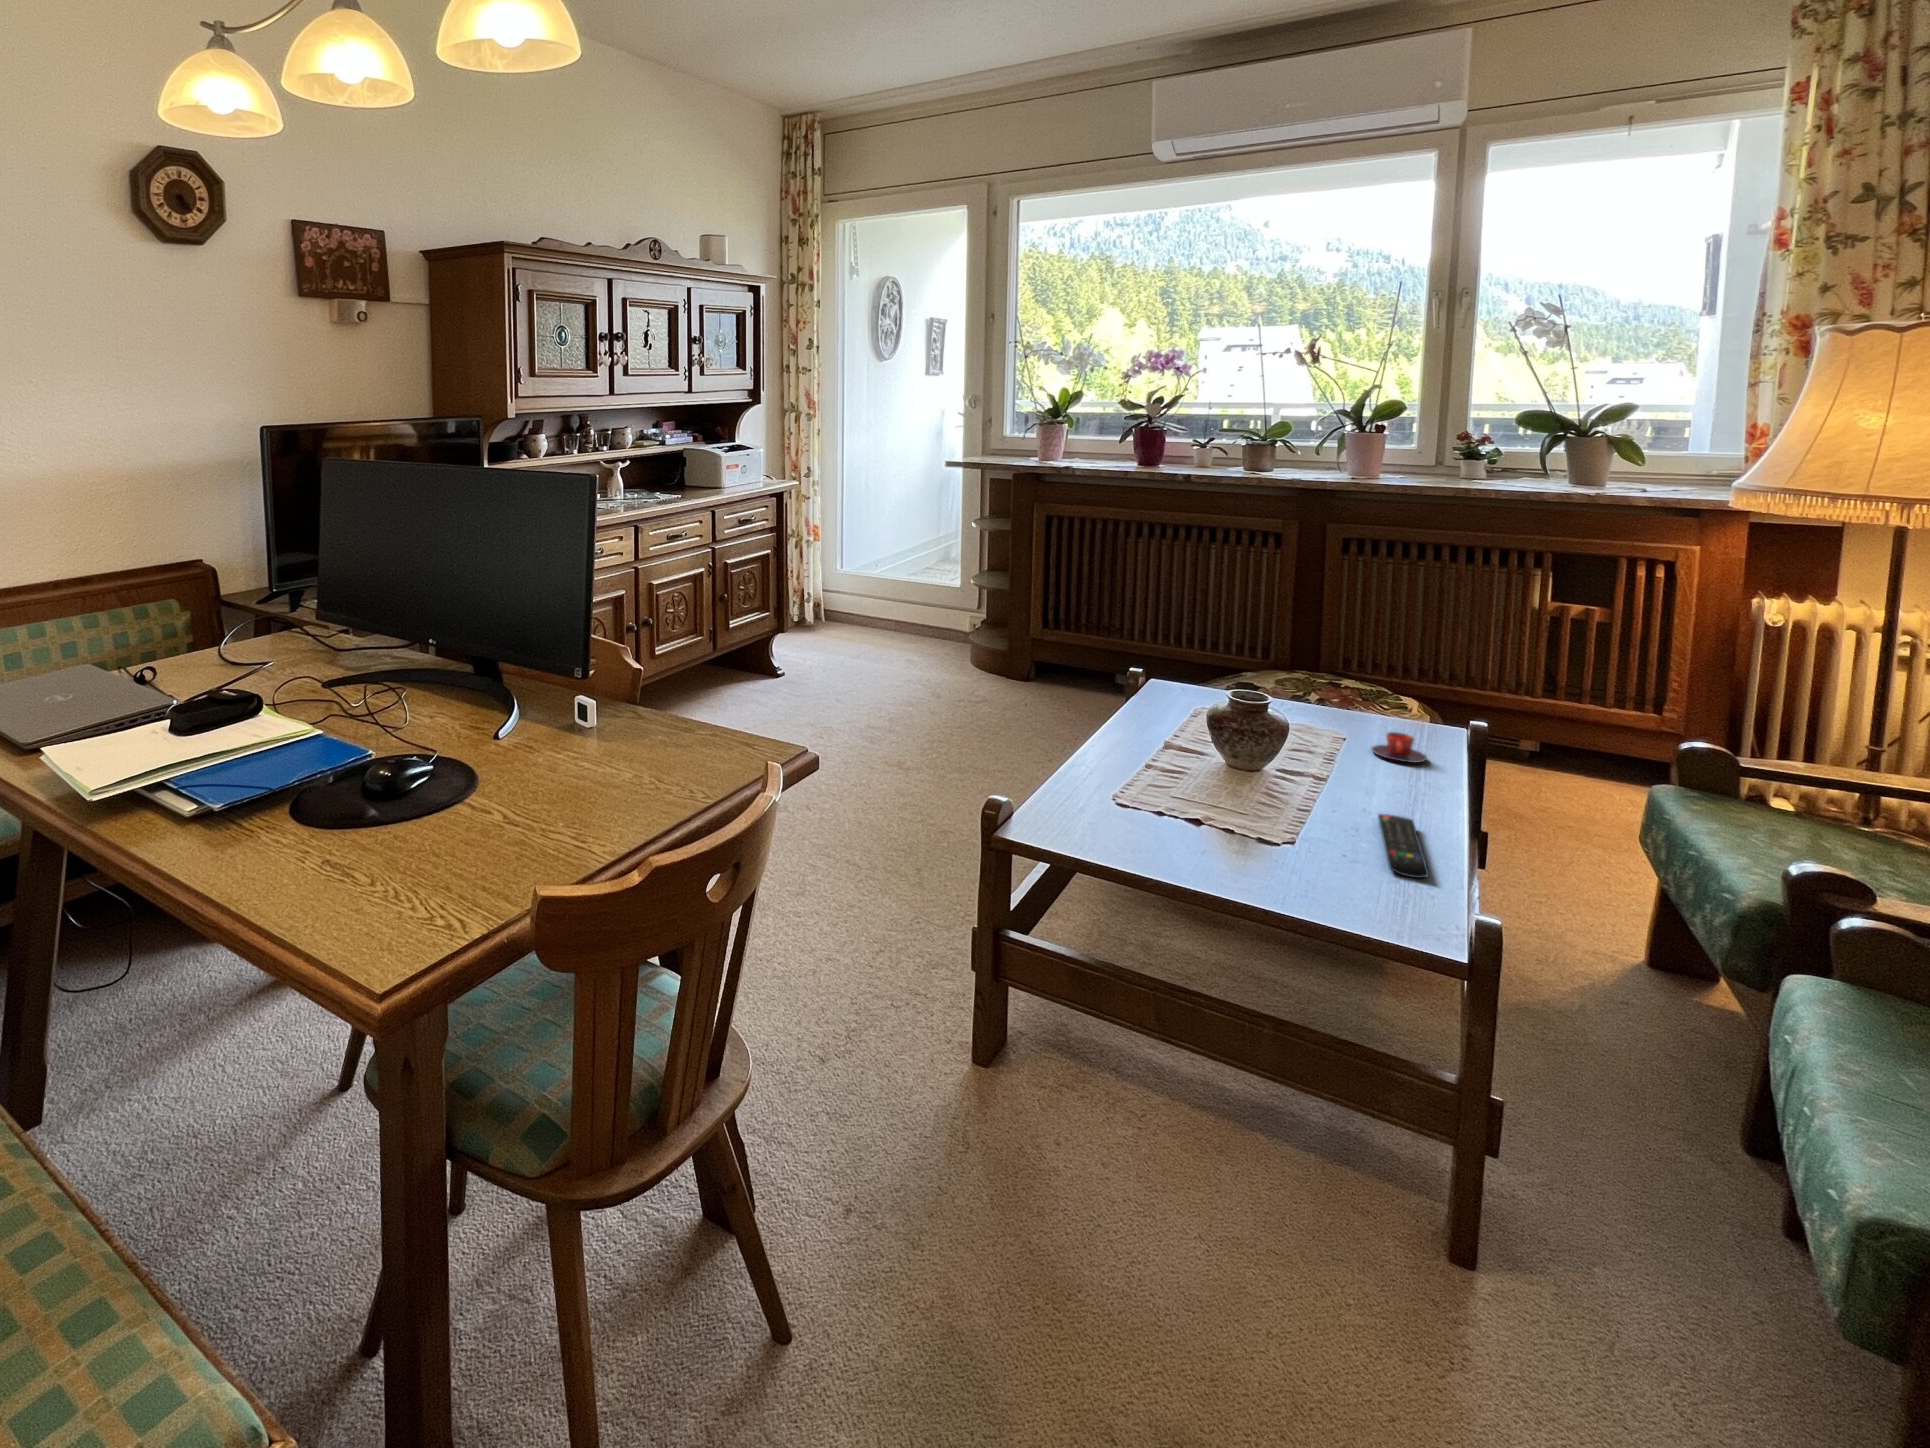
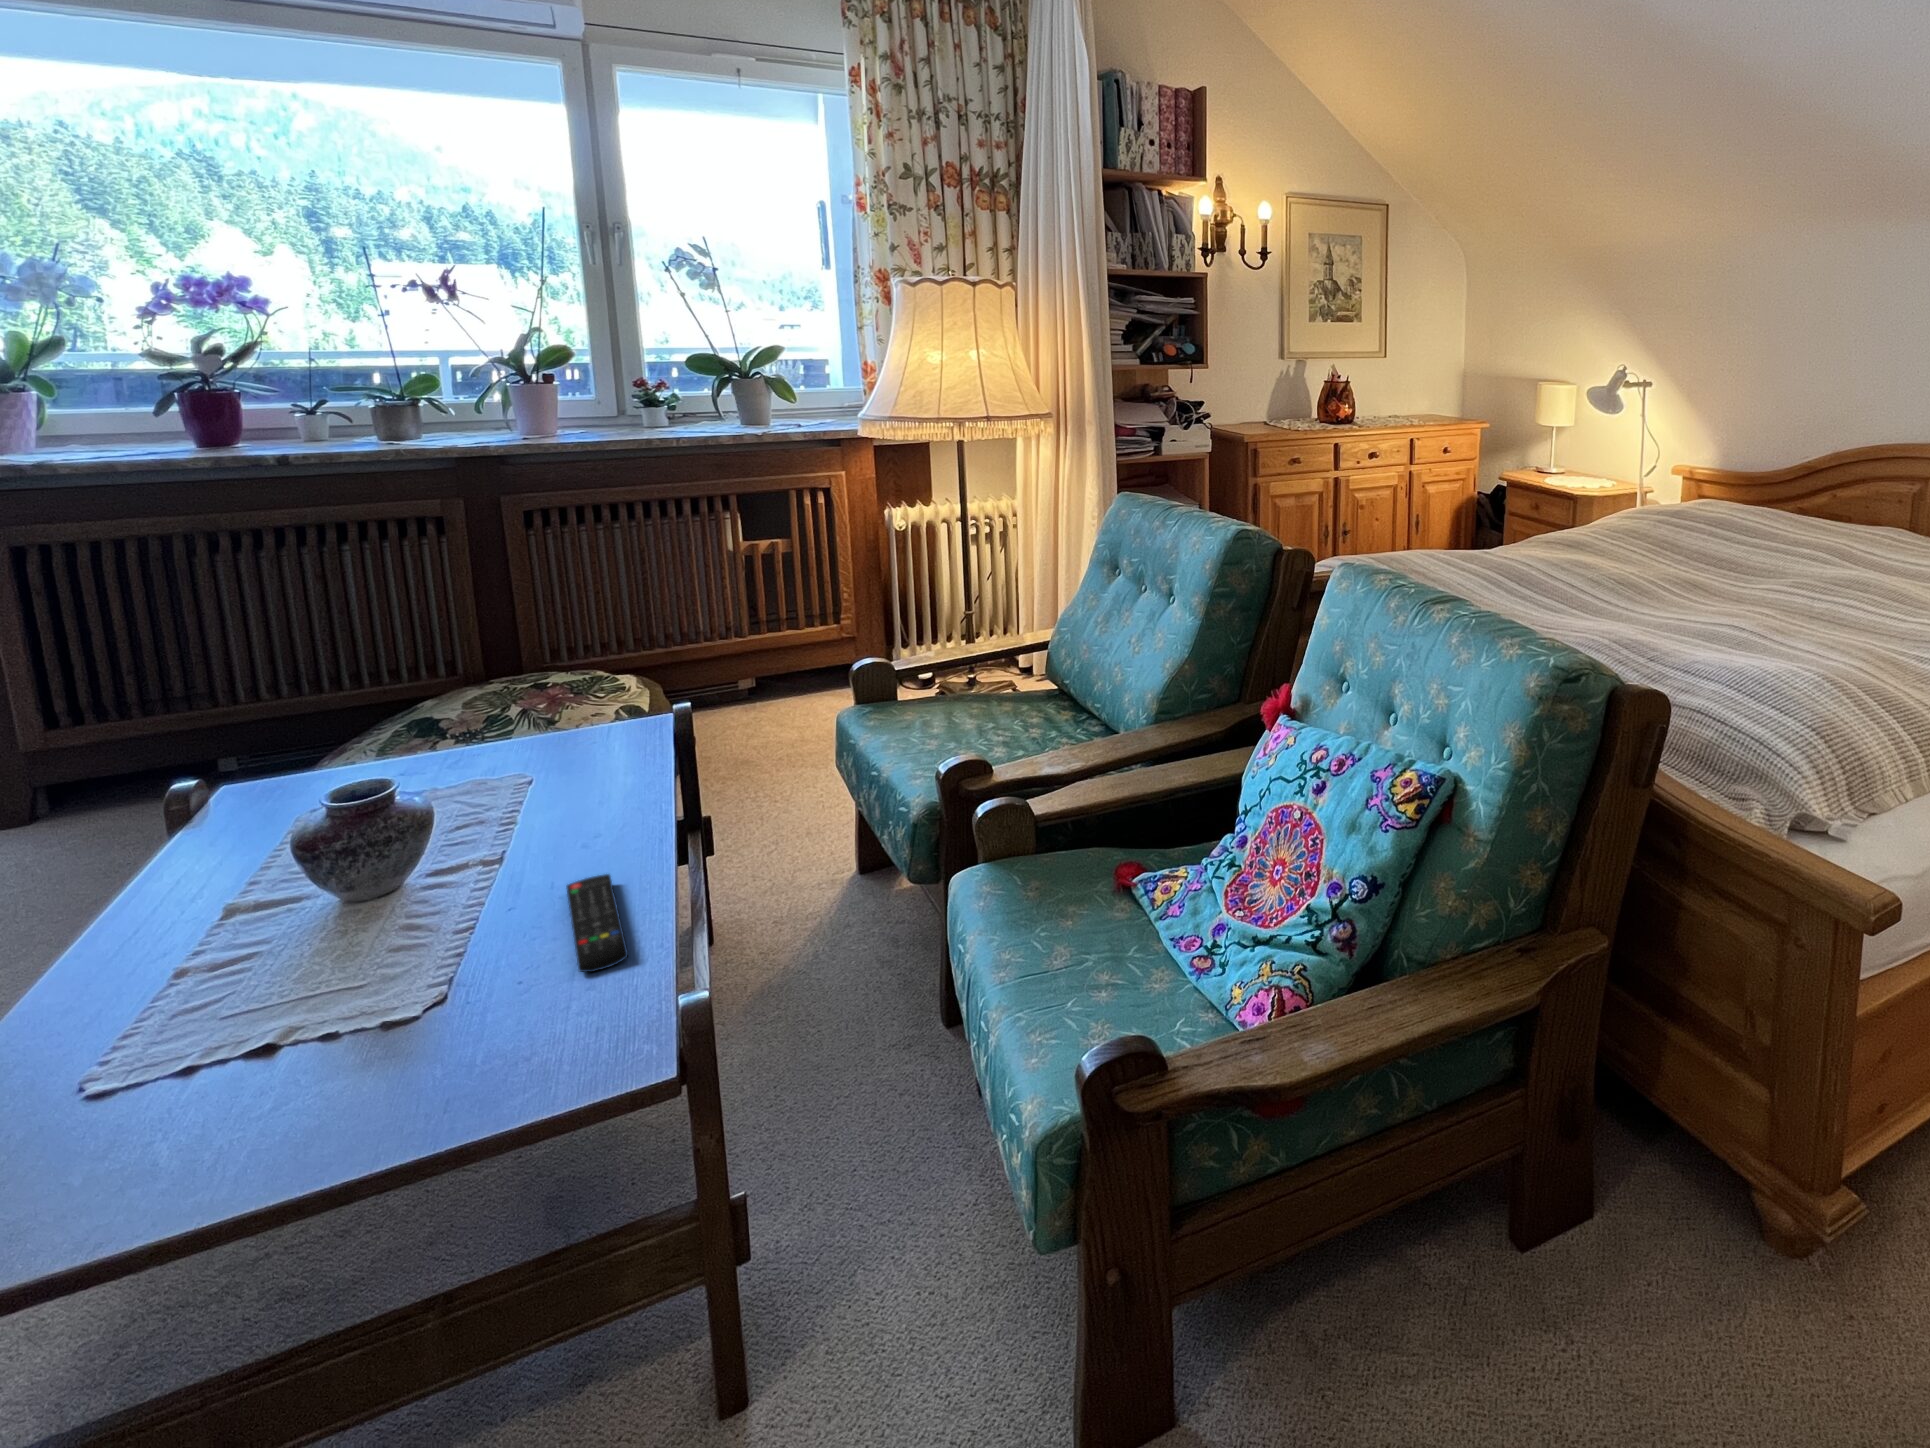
teacup: present [1372,732,1427,763] -> none [562,750,629,790]

